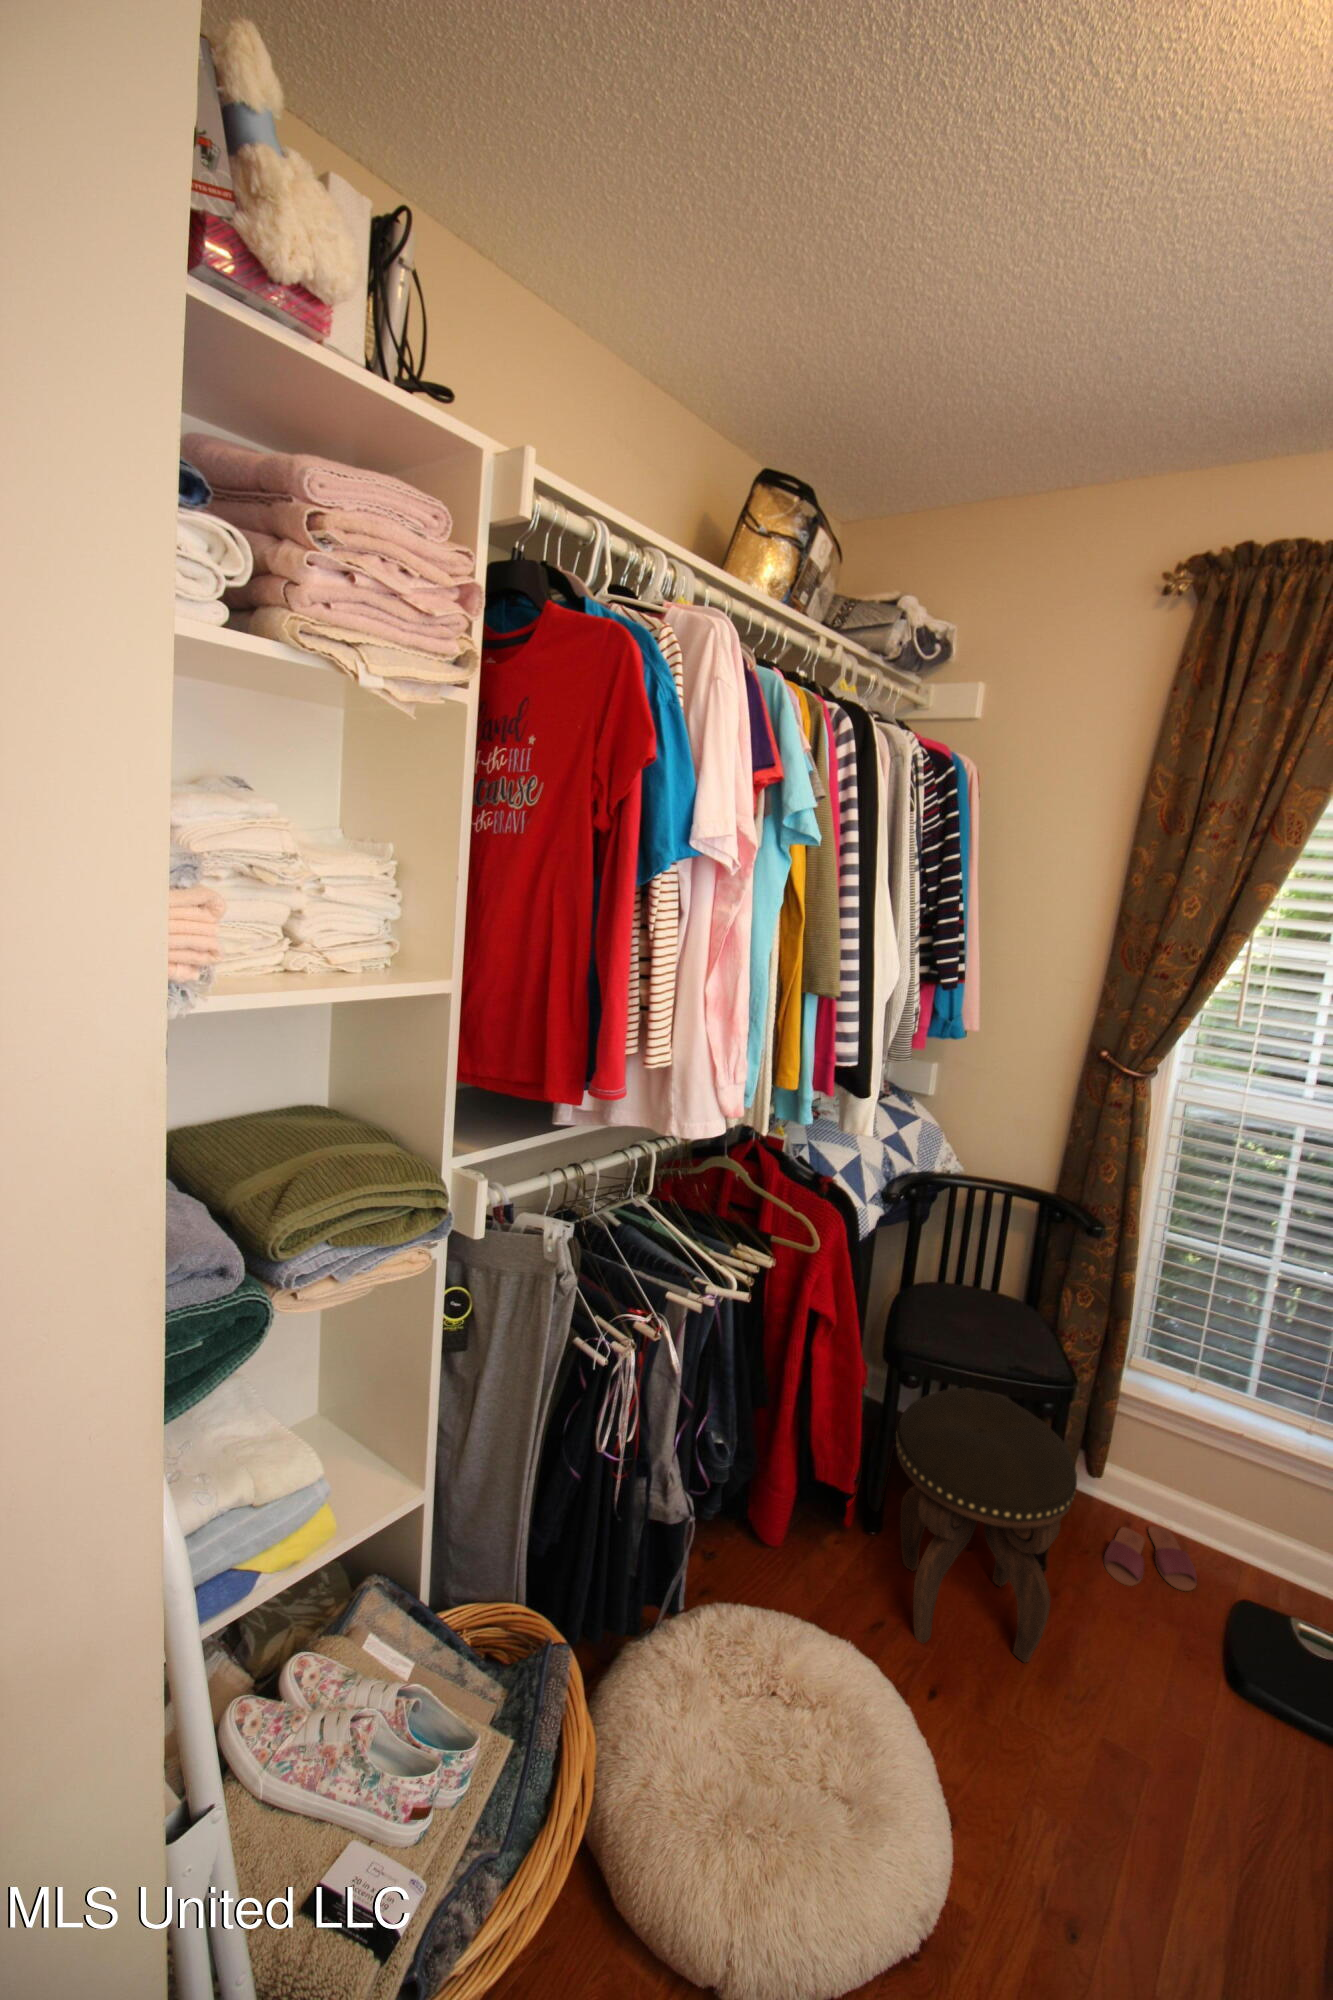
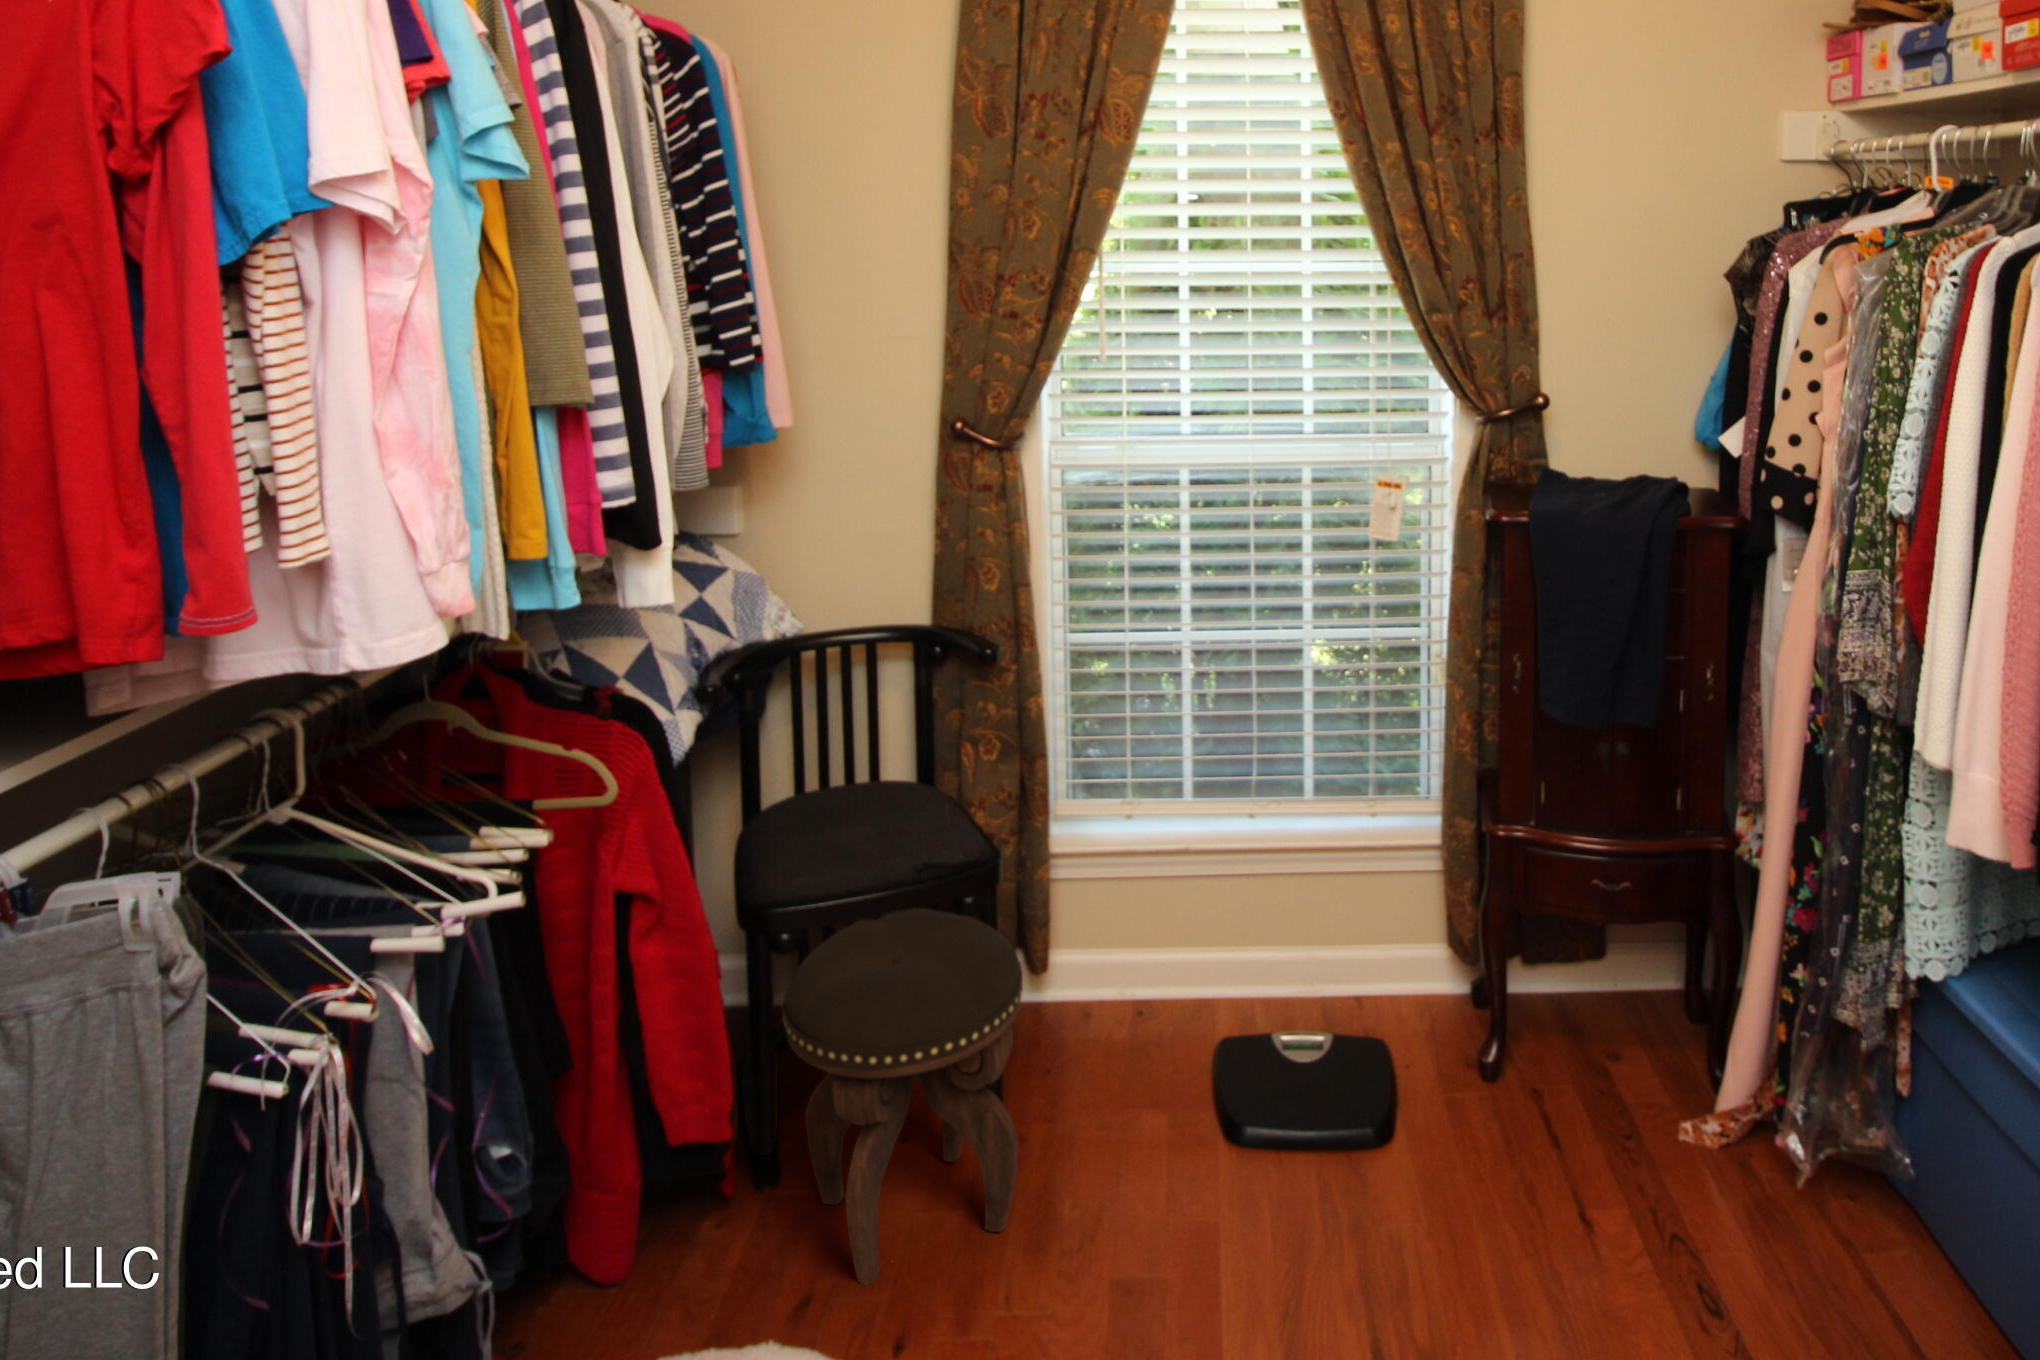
slippers: present [1104,1526,1197,1591] -> none [1067,998,1168,1083]

